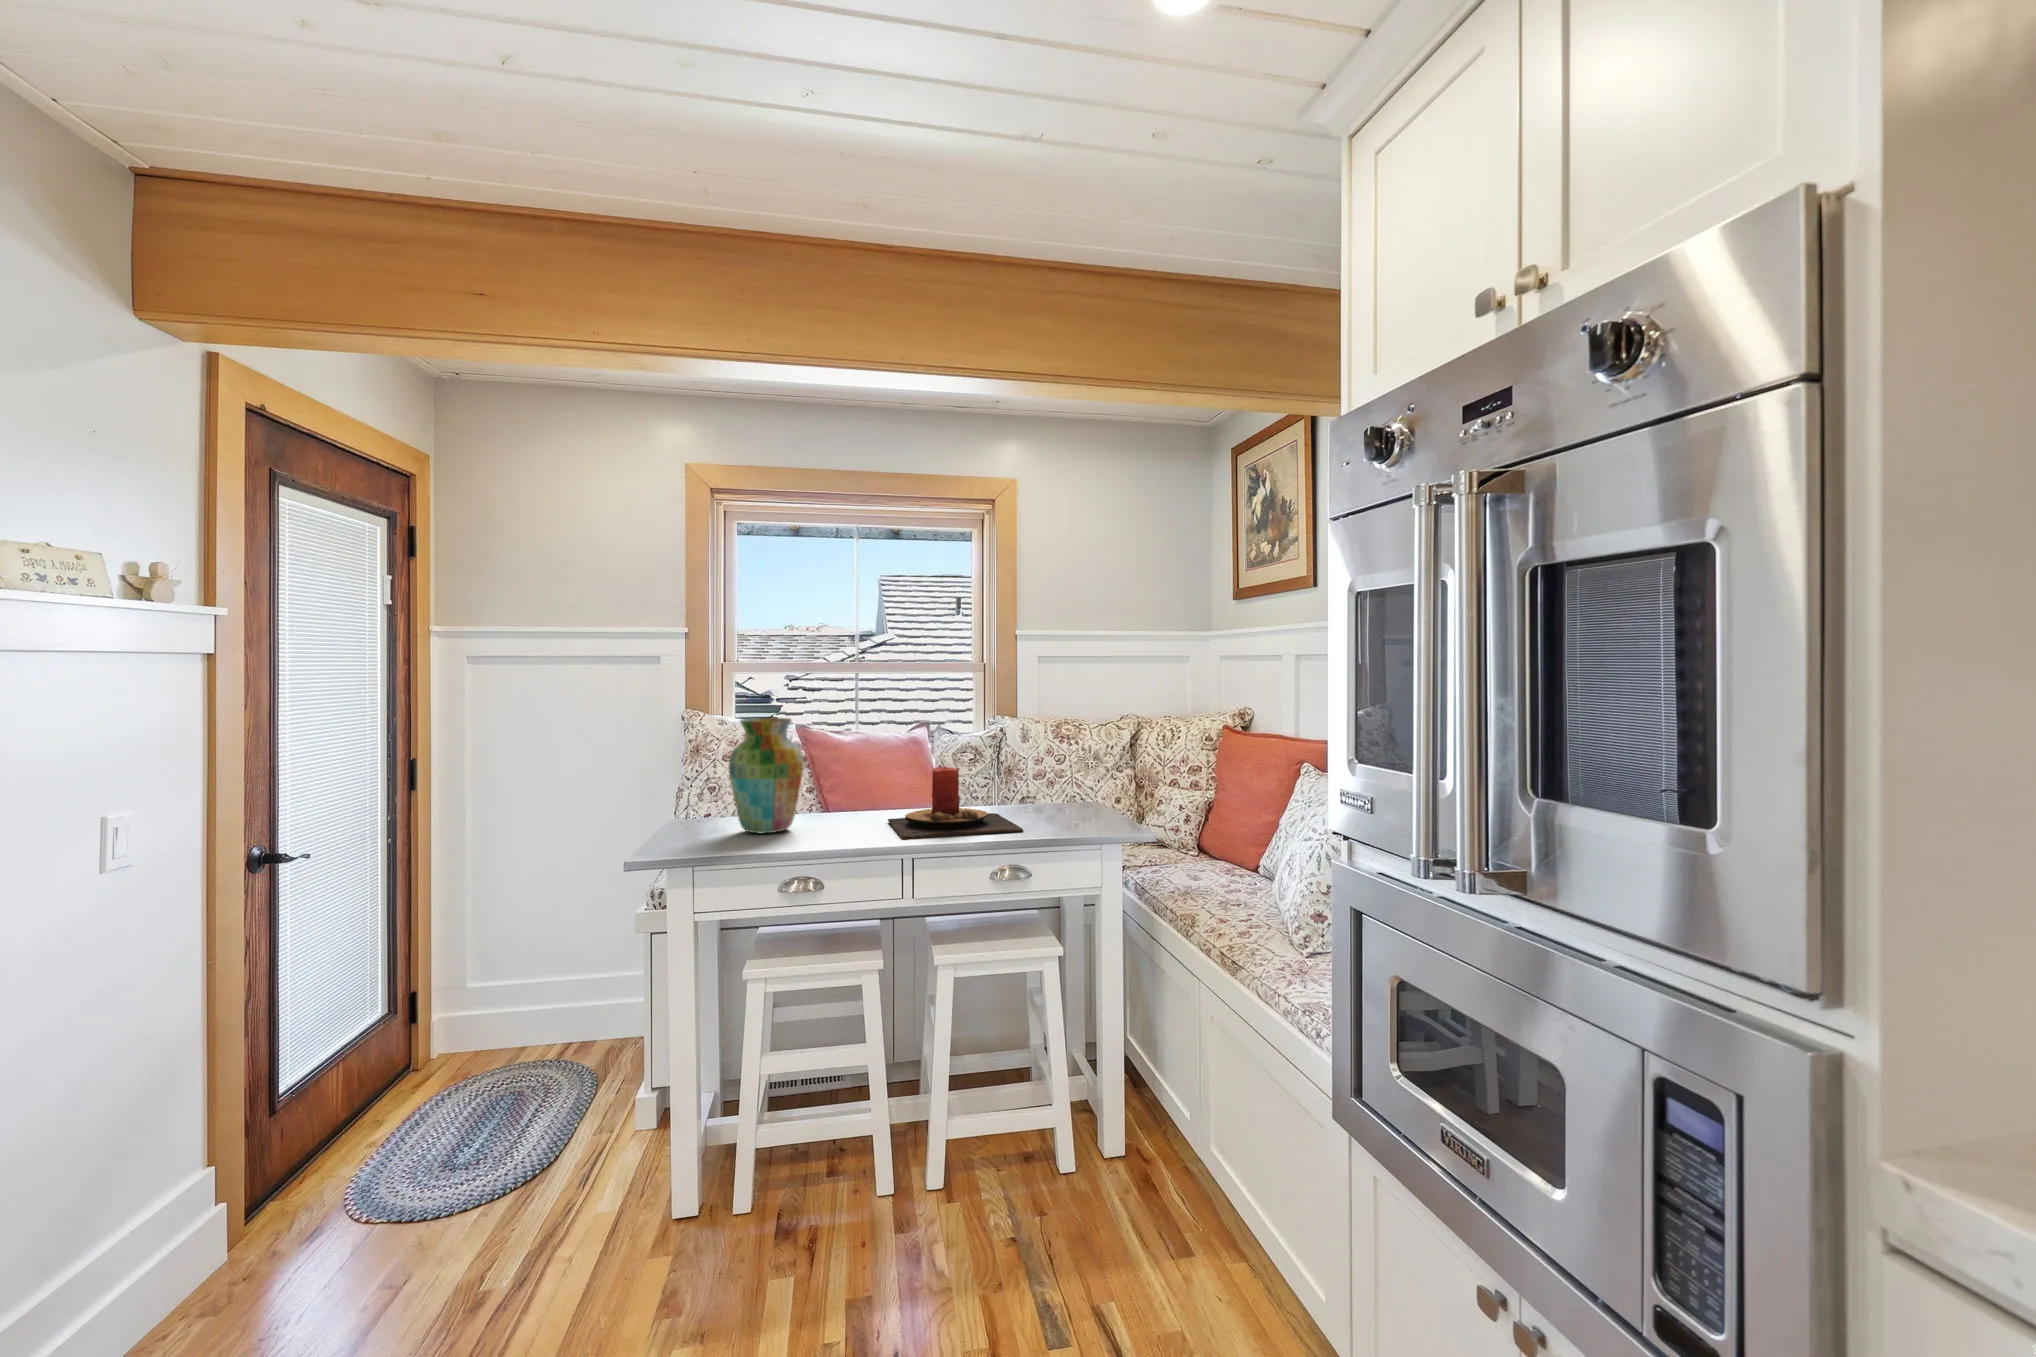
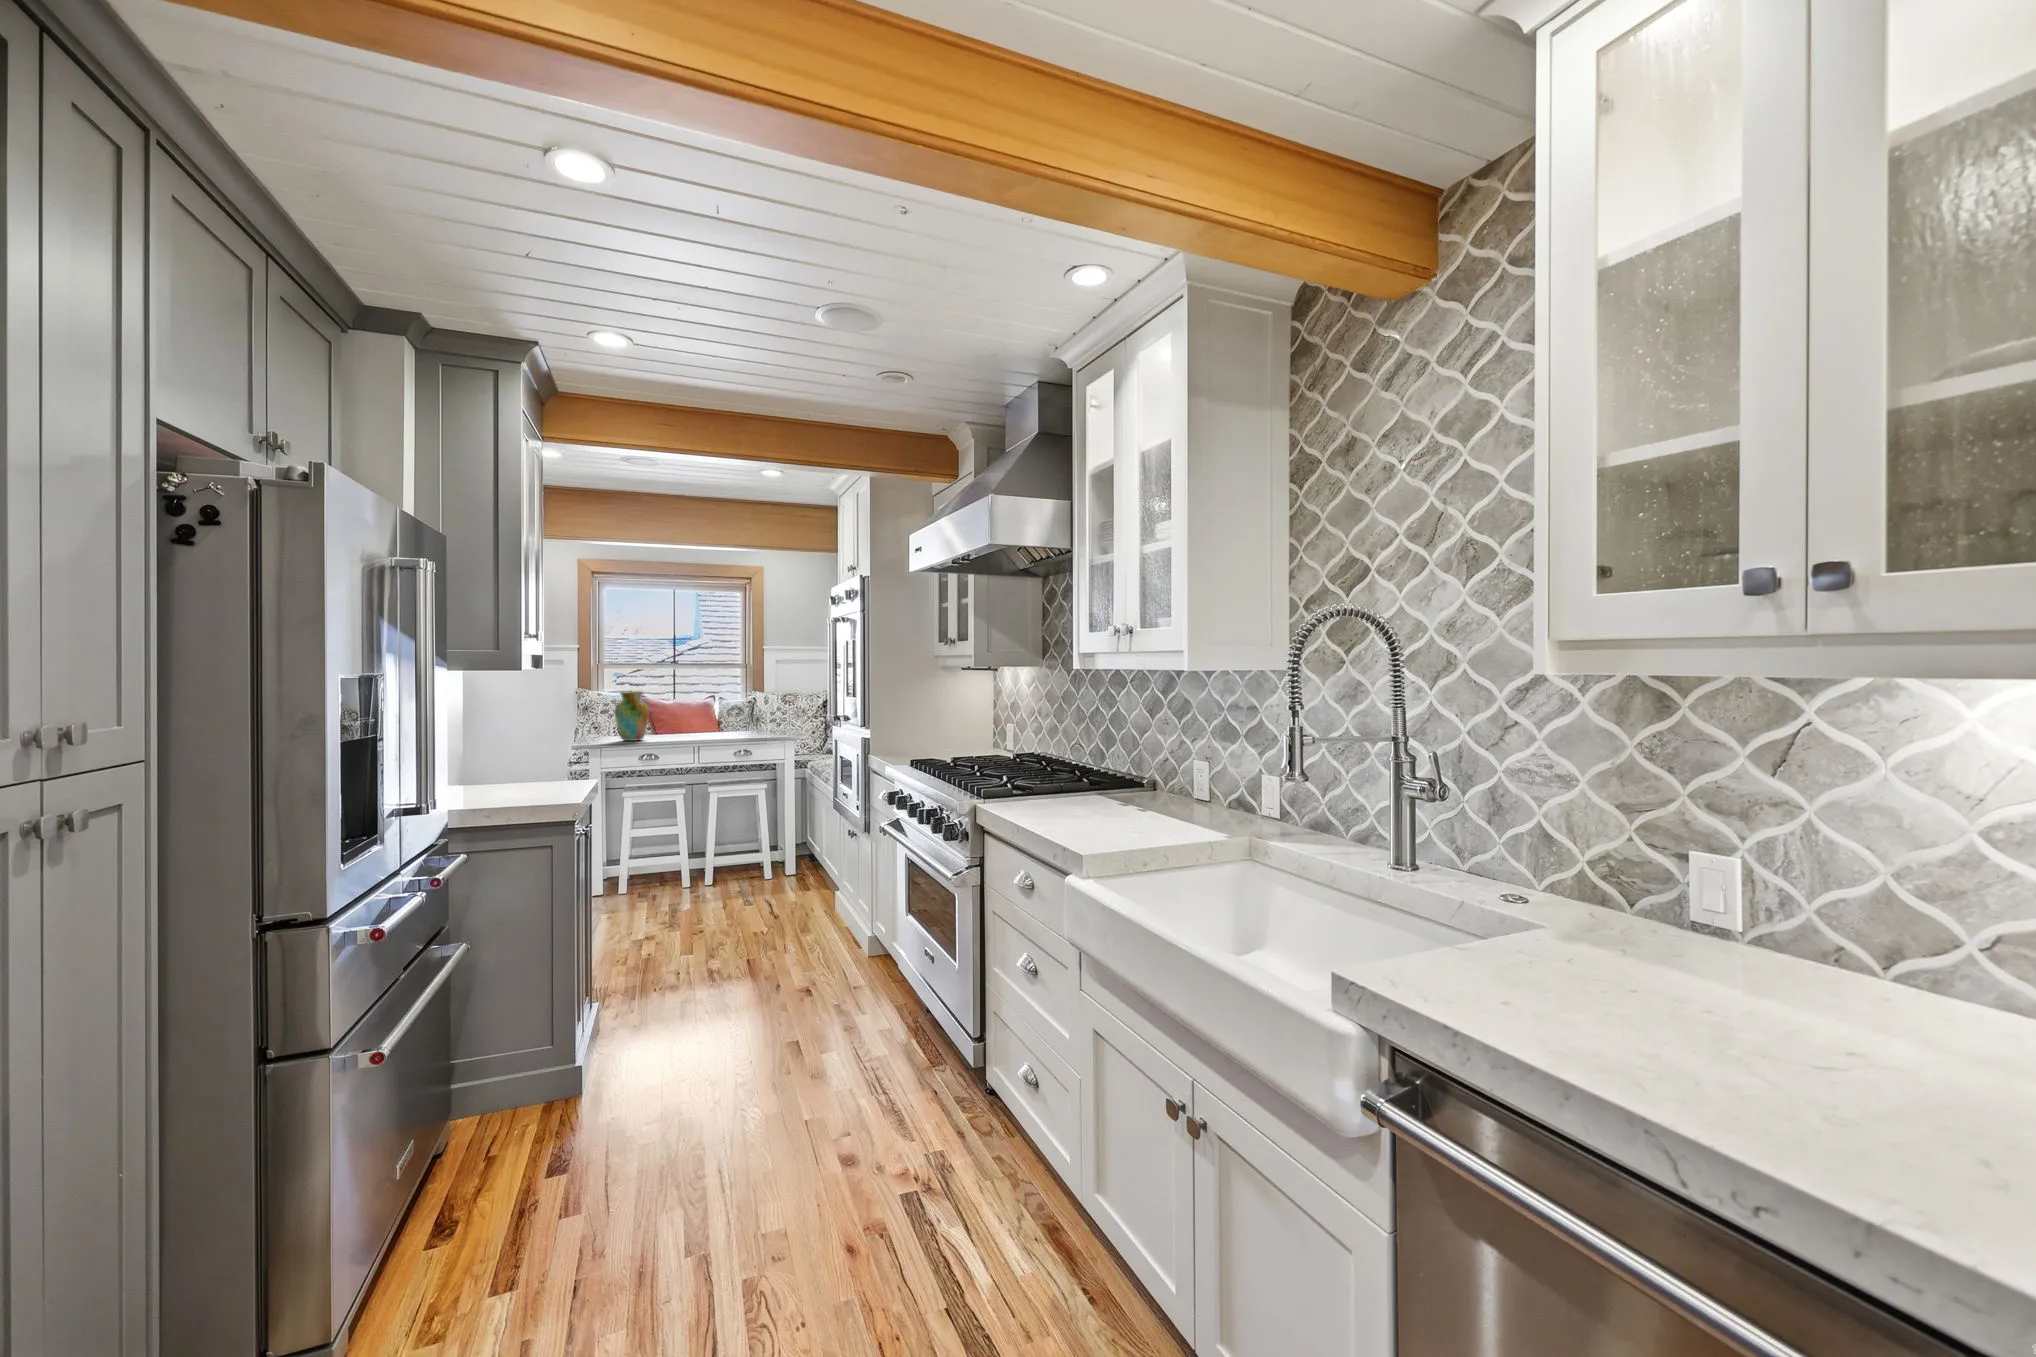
candle: present [888,766,1023,840] -> none [689,712,749,741]

